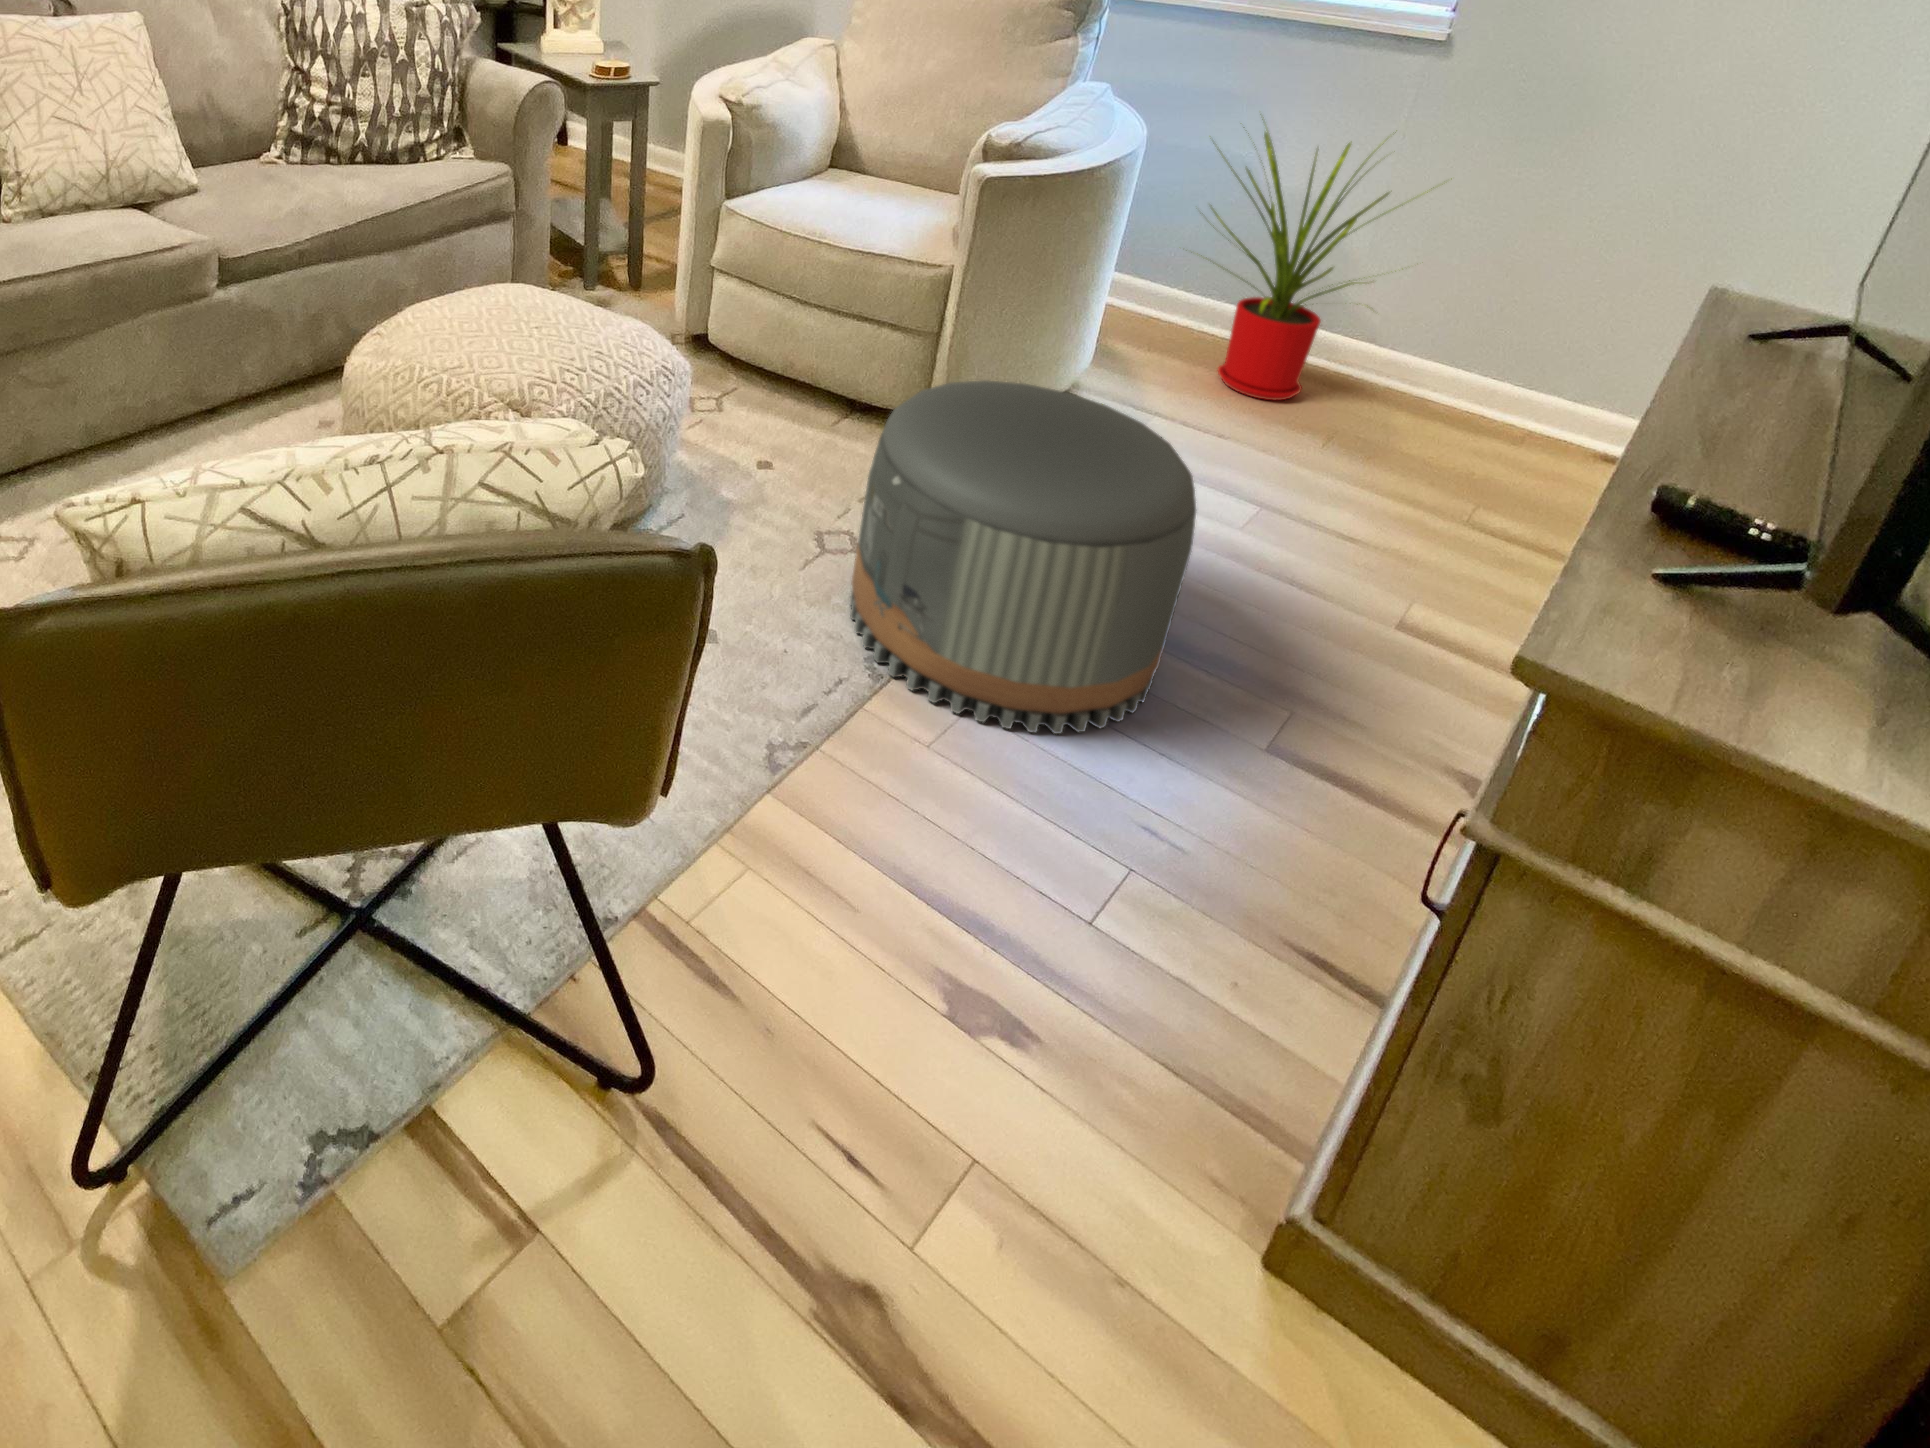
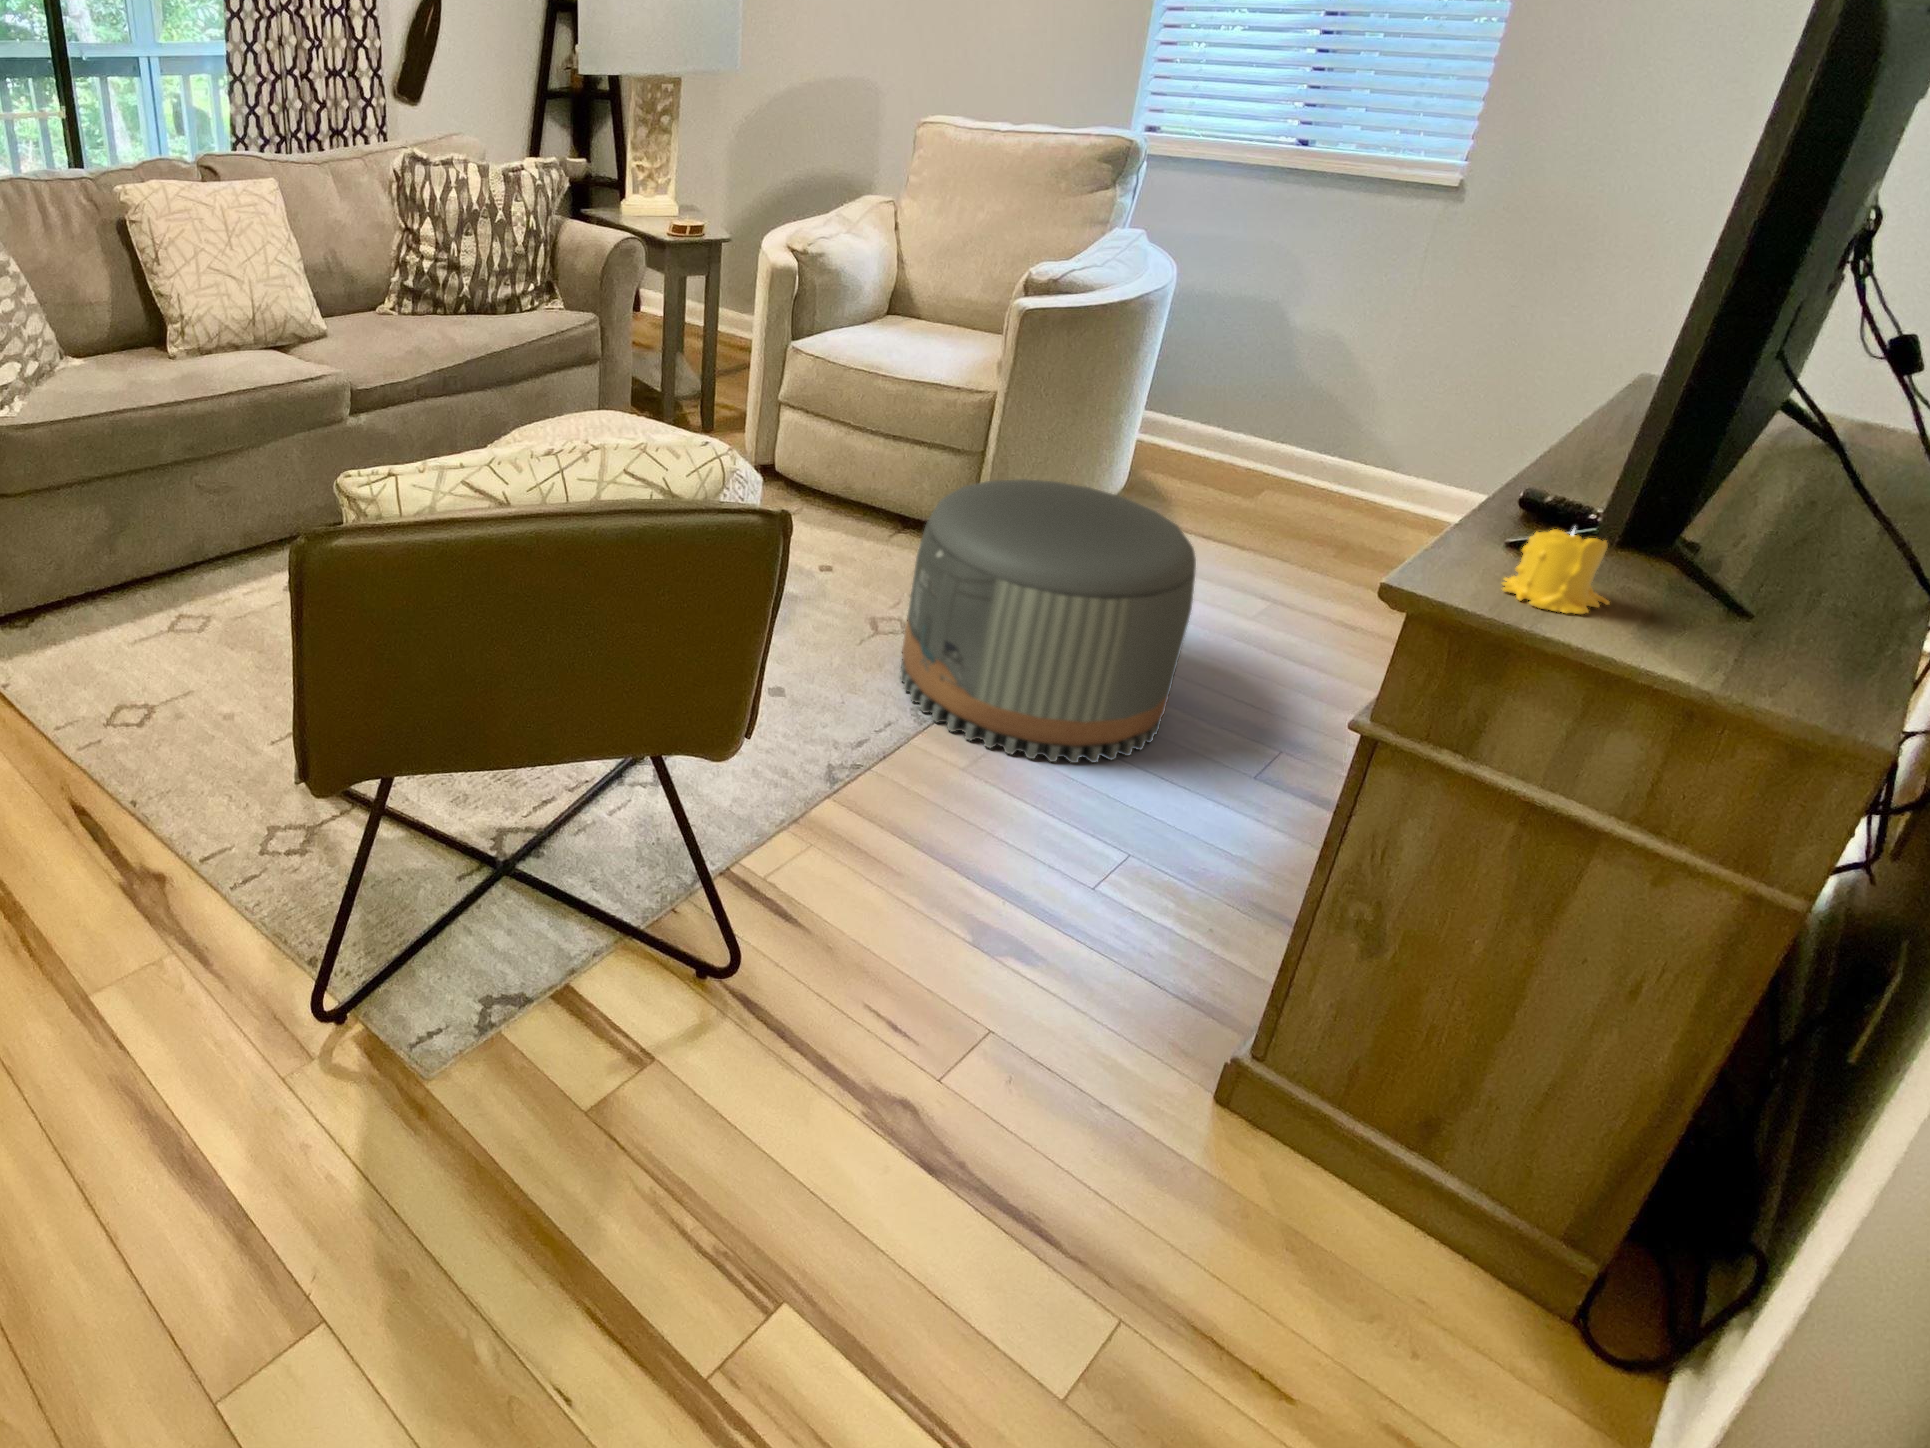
house plant: present [1211,119,1452,400] -> none [1208,255,1461,521]
candle: none [1685,580,1851,713] -> present [1503,529,1609,614]

